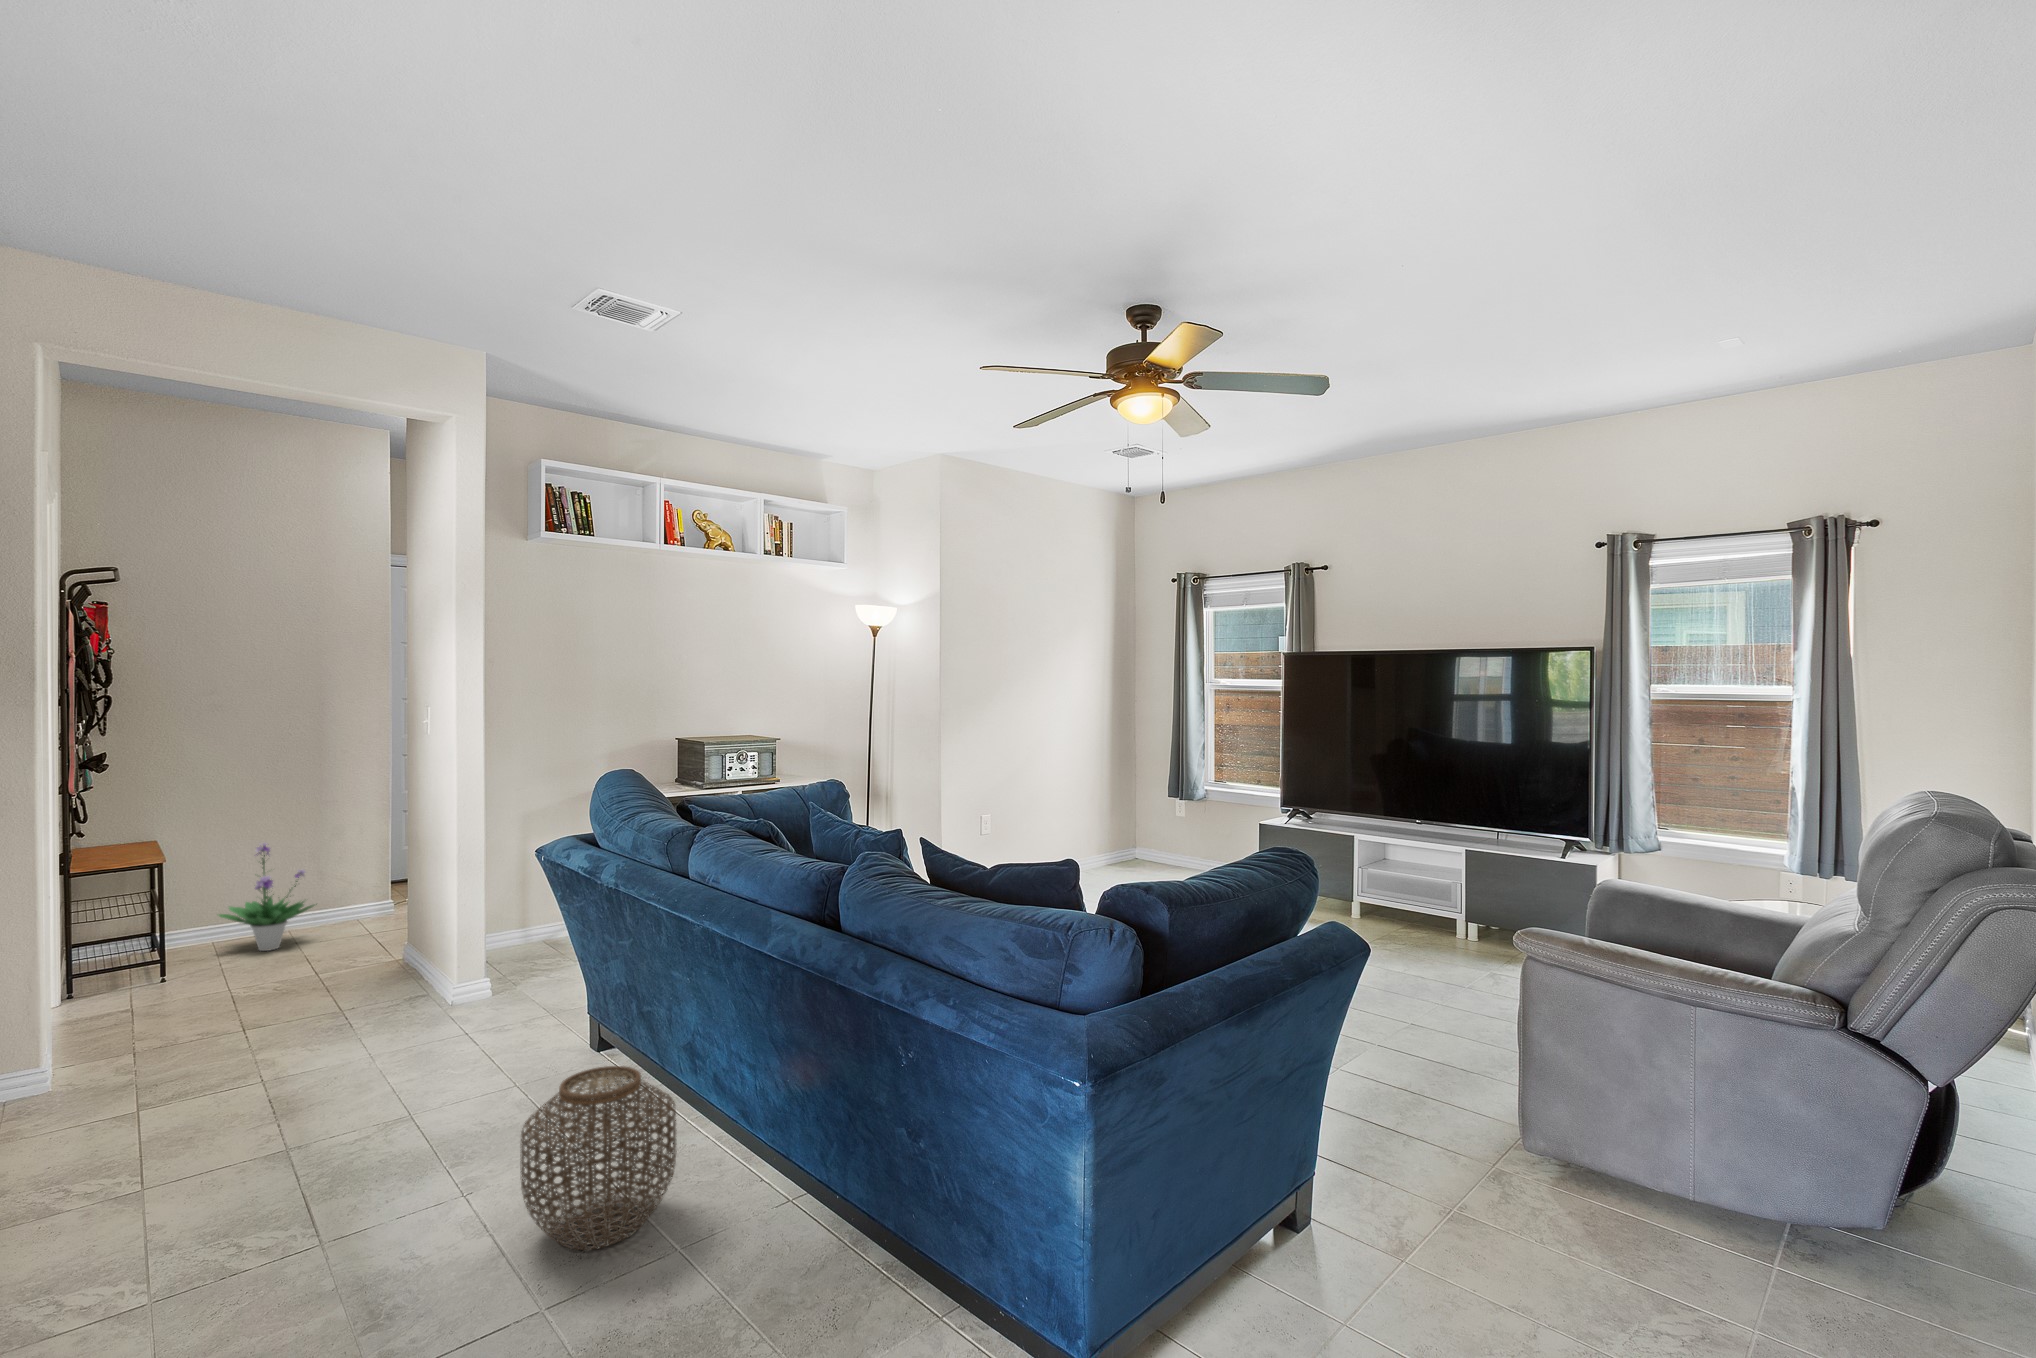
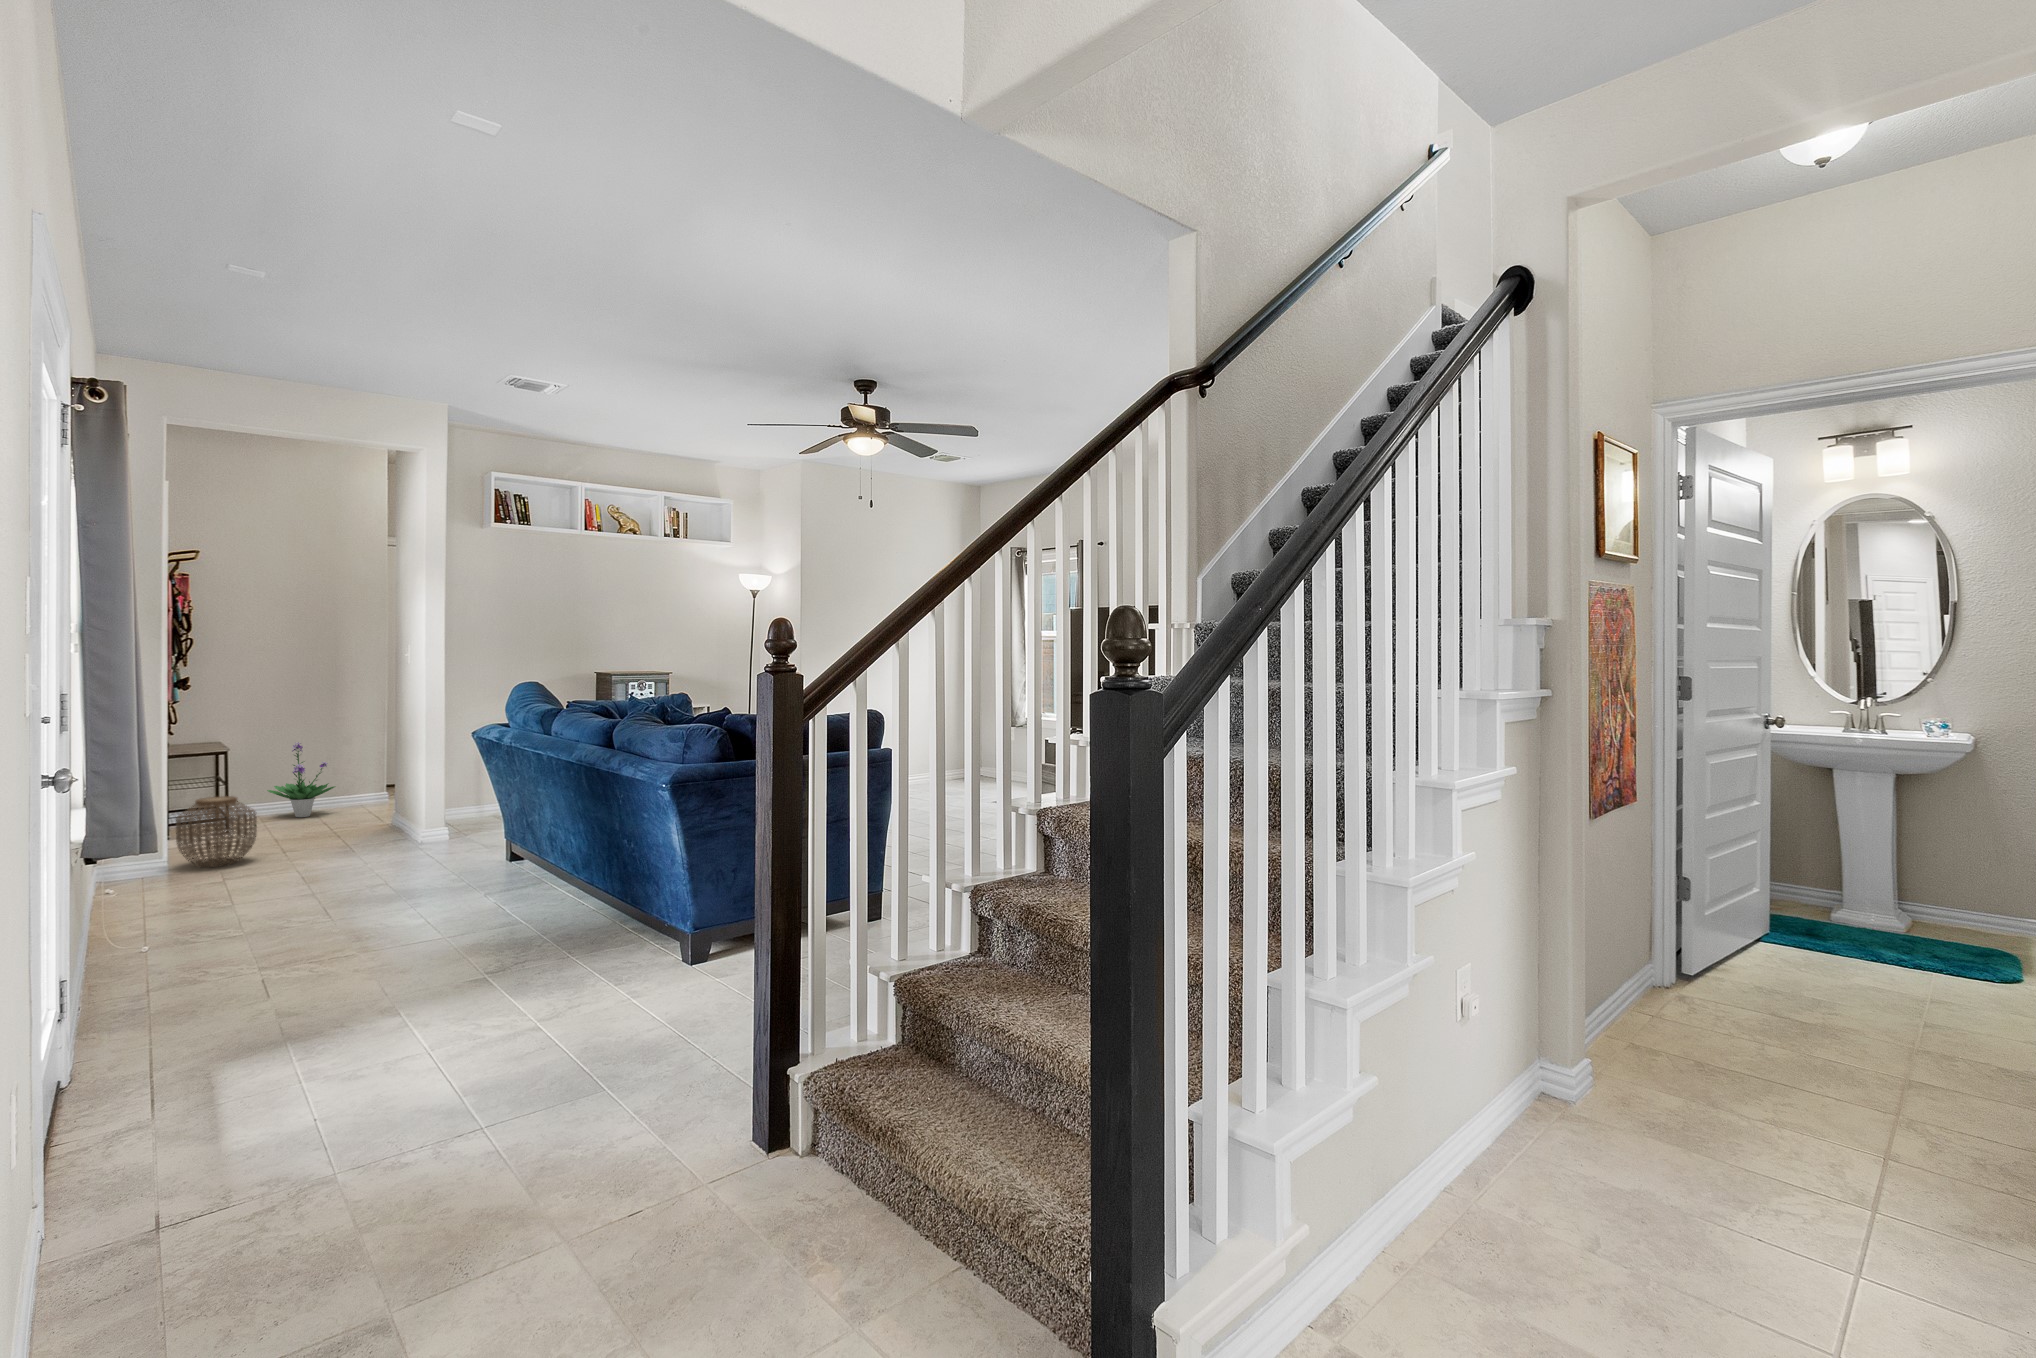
woven basket: present [521,1066,676,1250] -> present [176,796,257,867]

